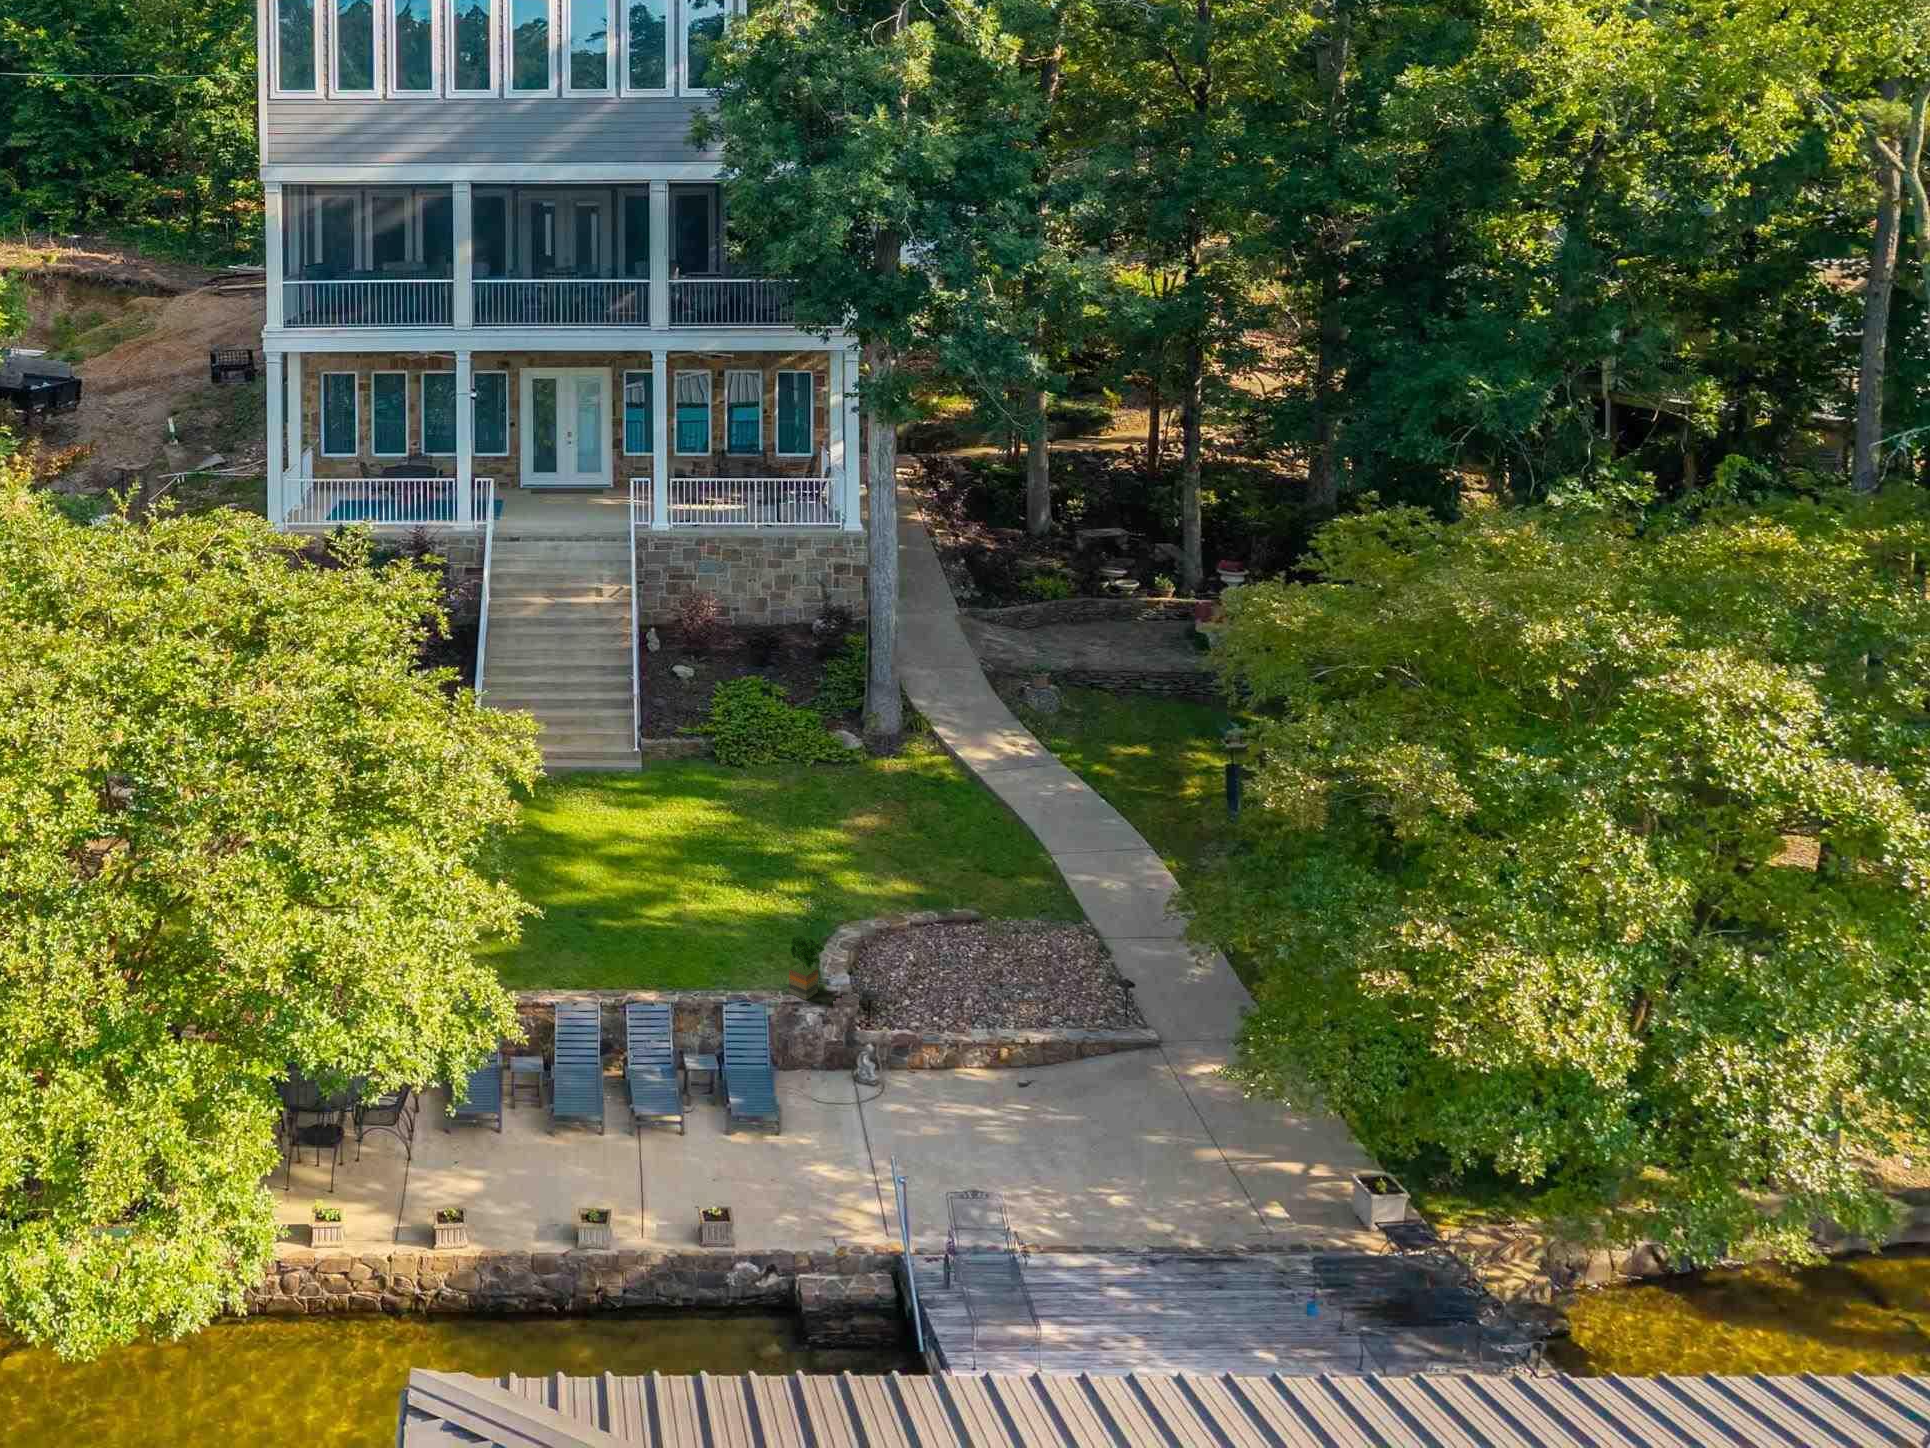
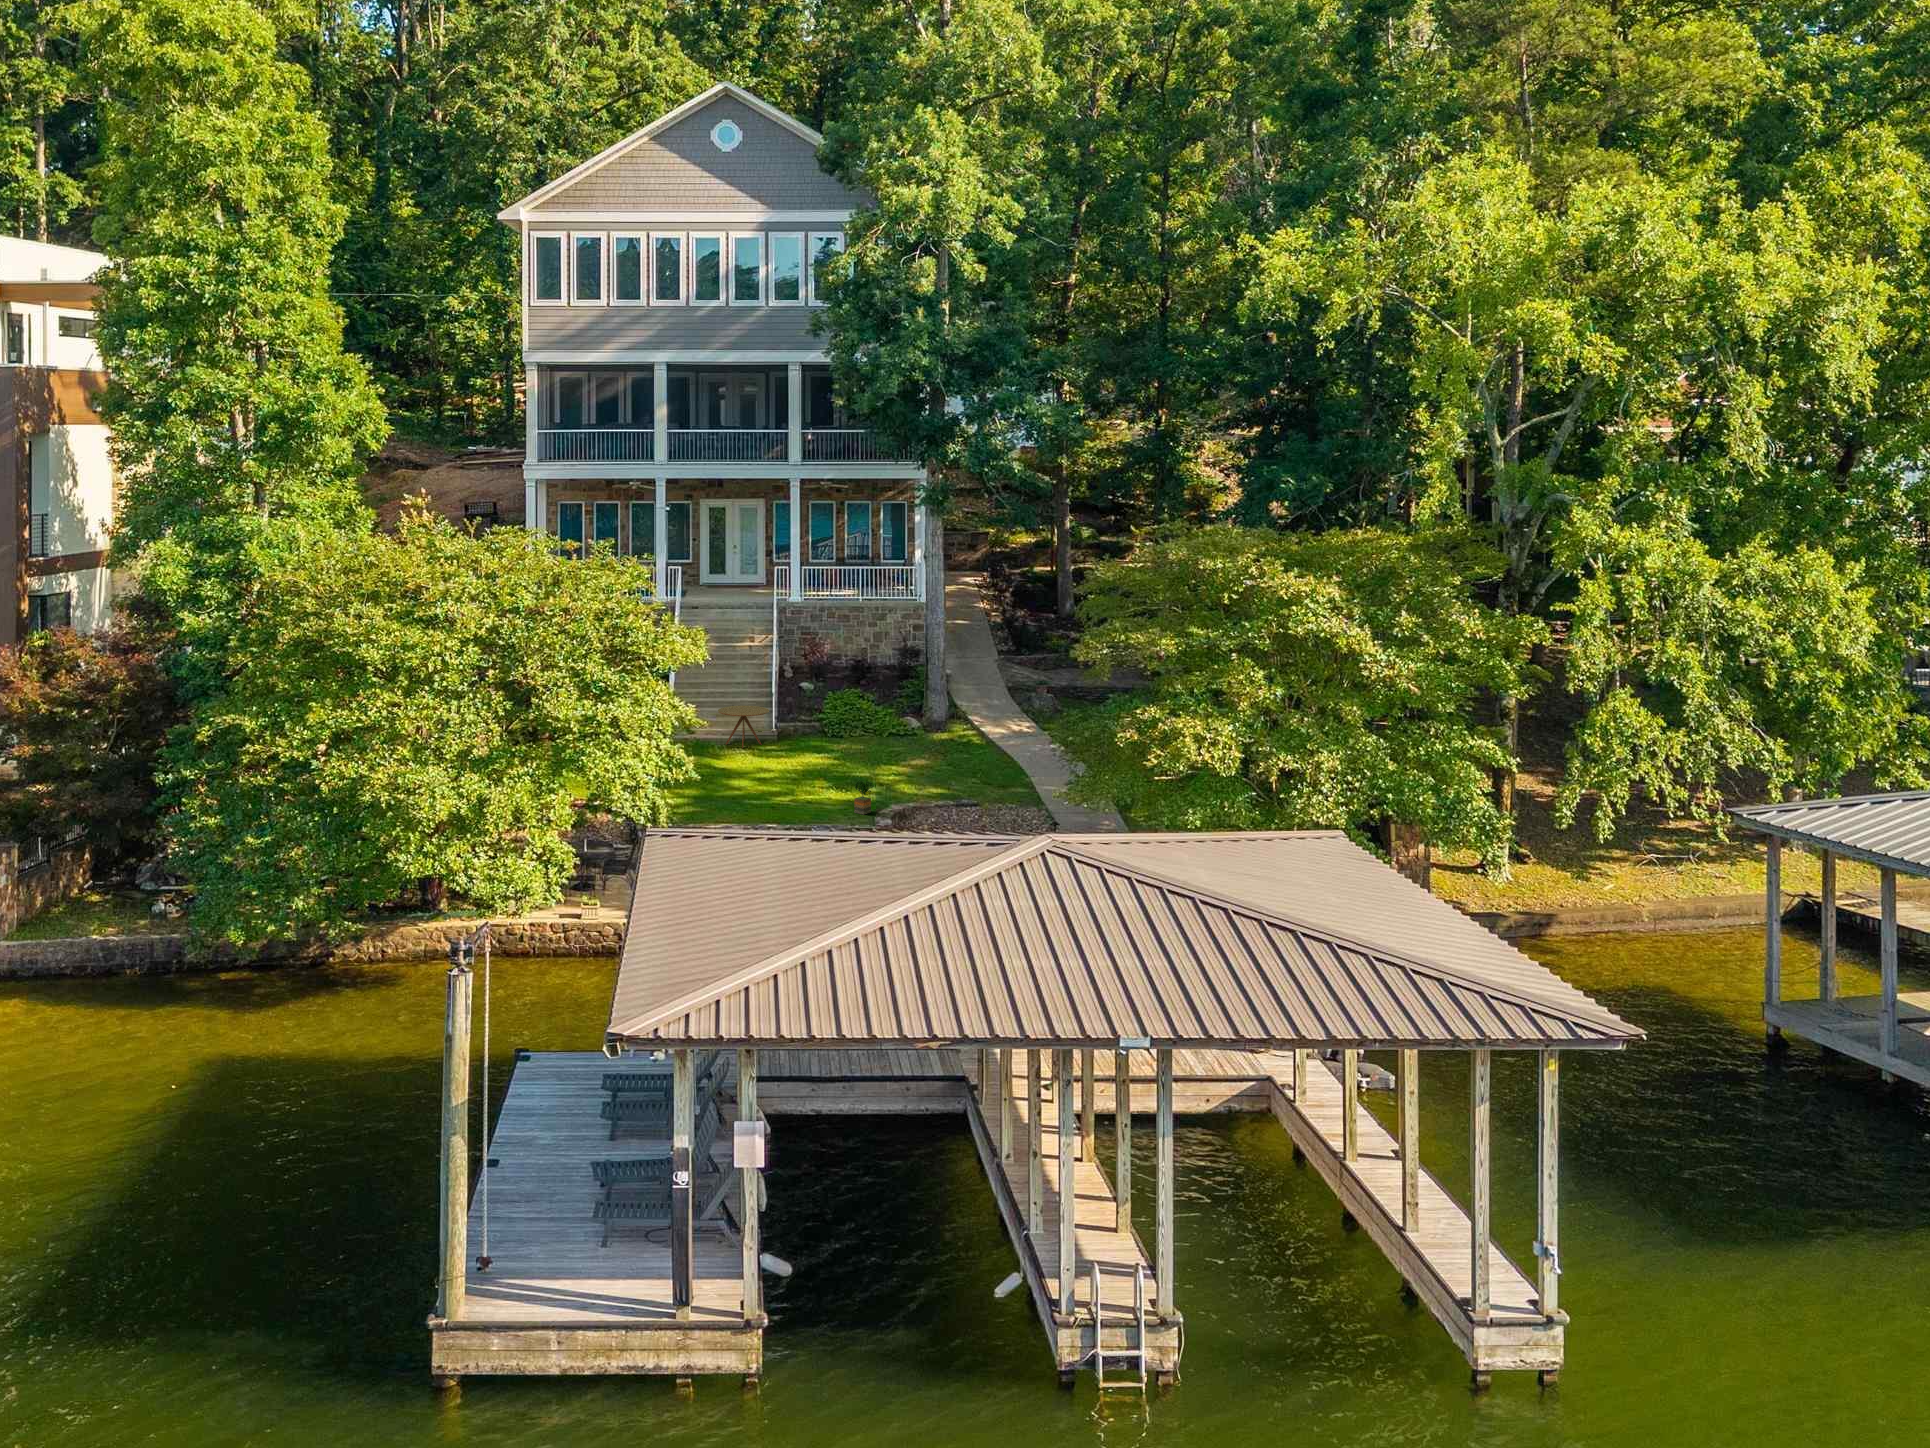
round table: none [548,722,627,800] -> present [718,706,769,748]

